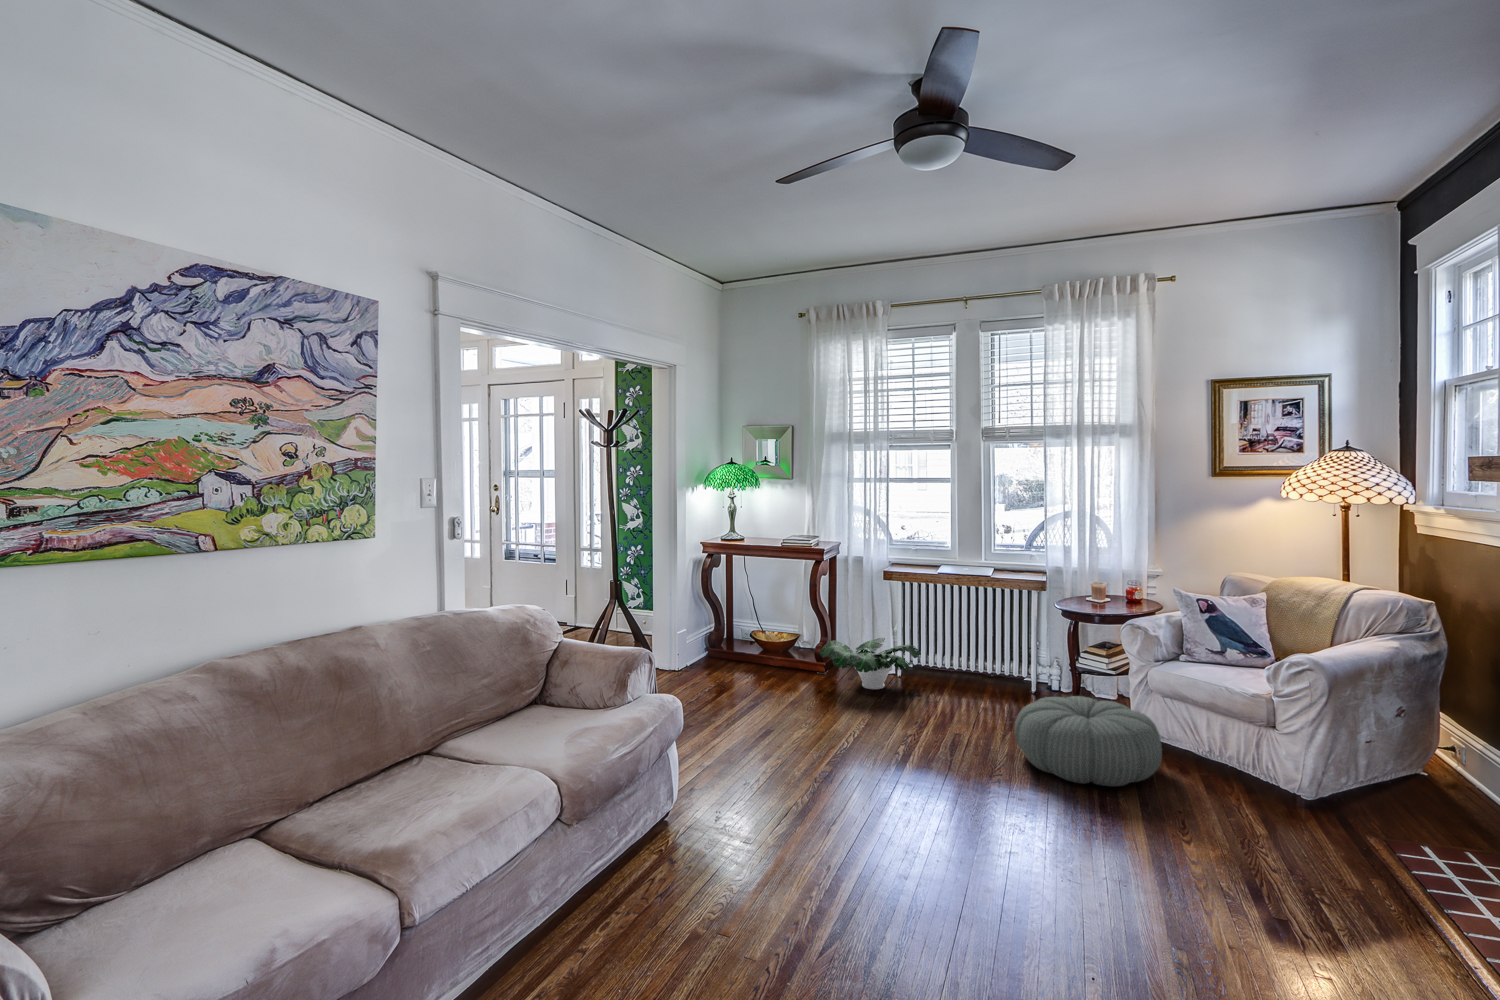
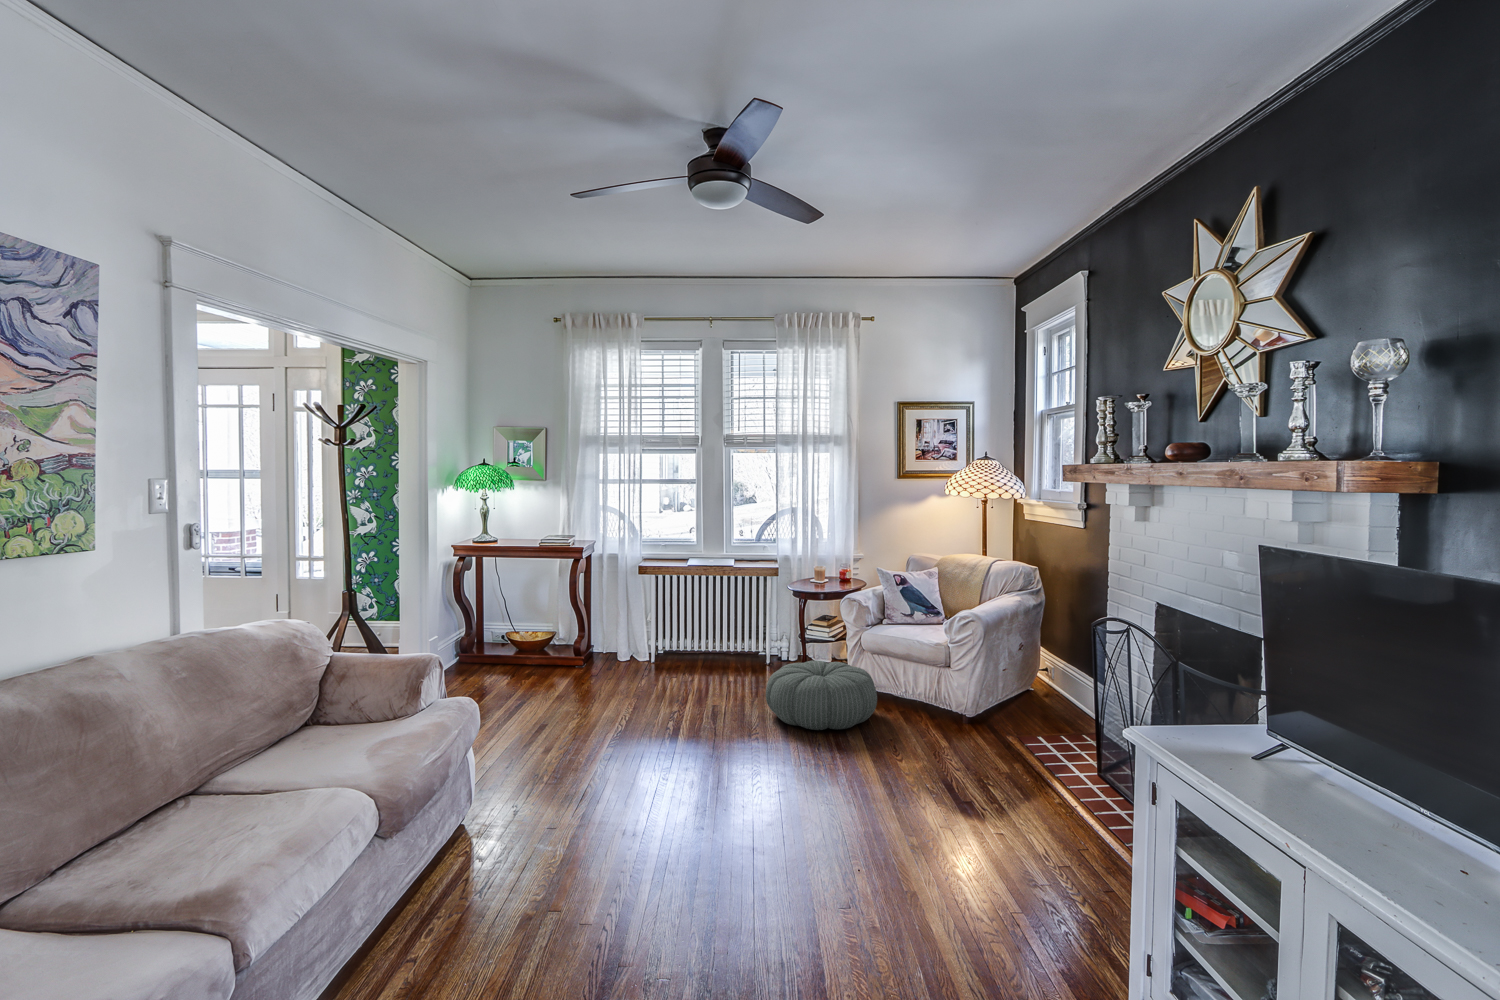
potted plant: present [819,638,920,689] -> none [579,628,674,676]

